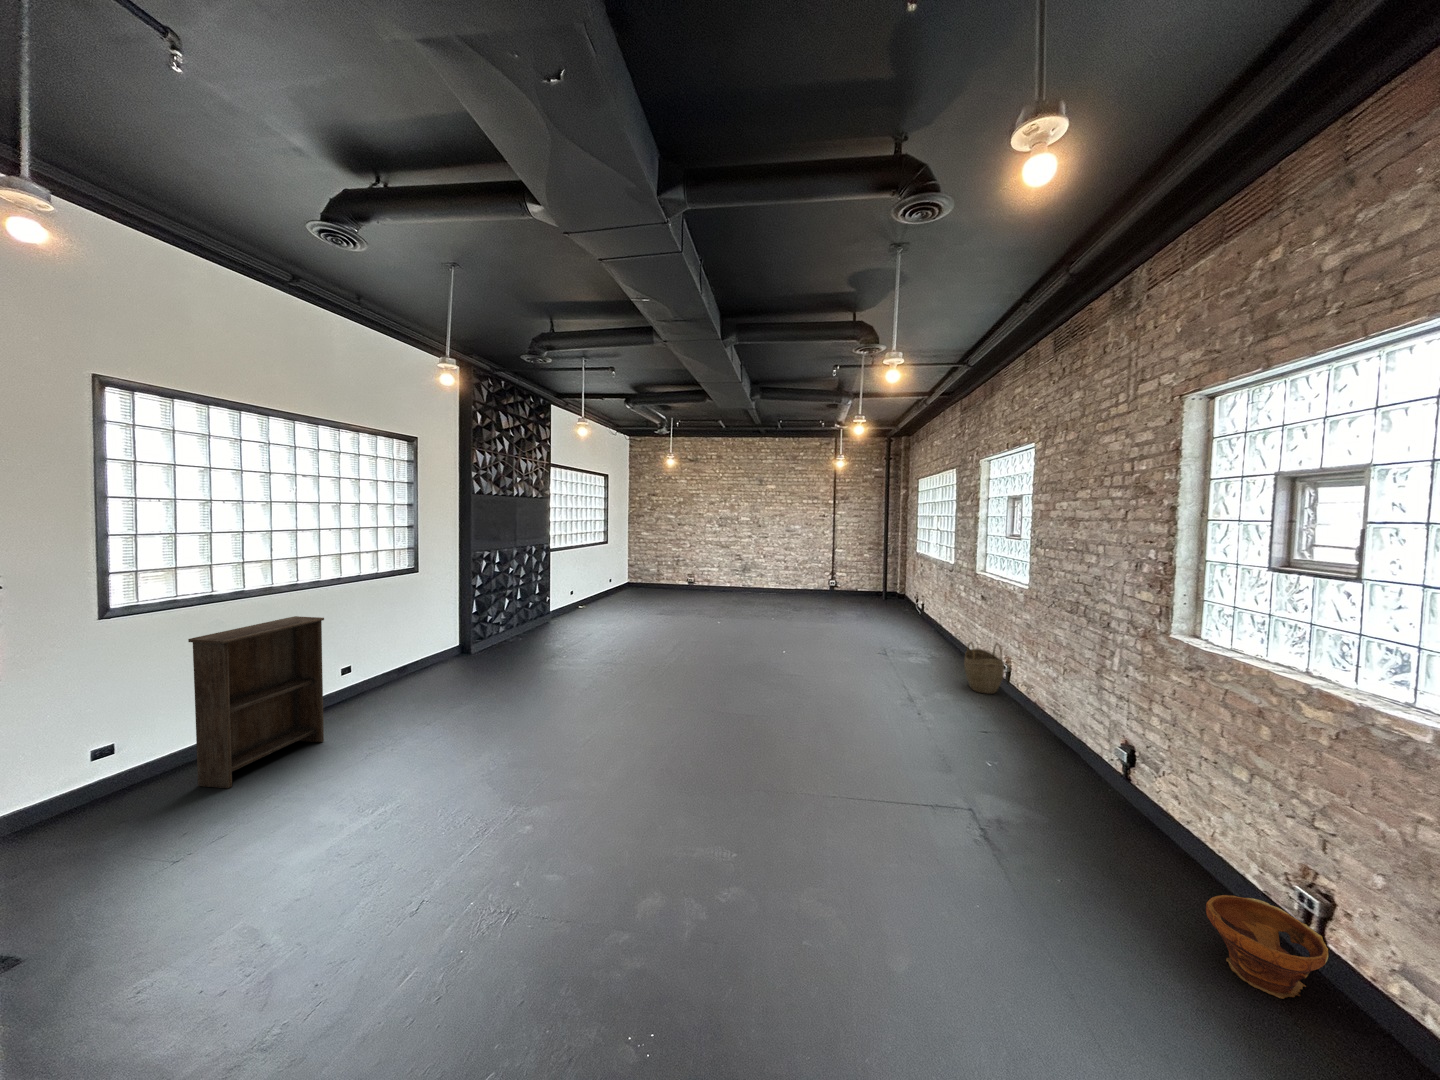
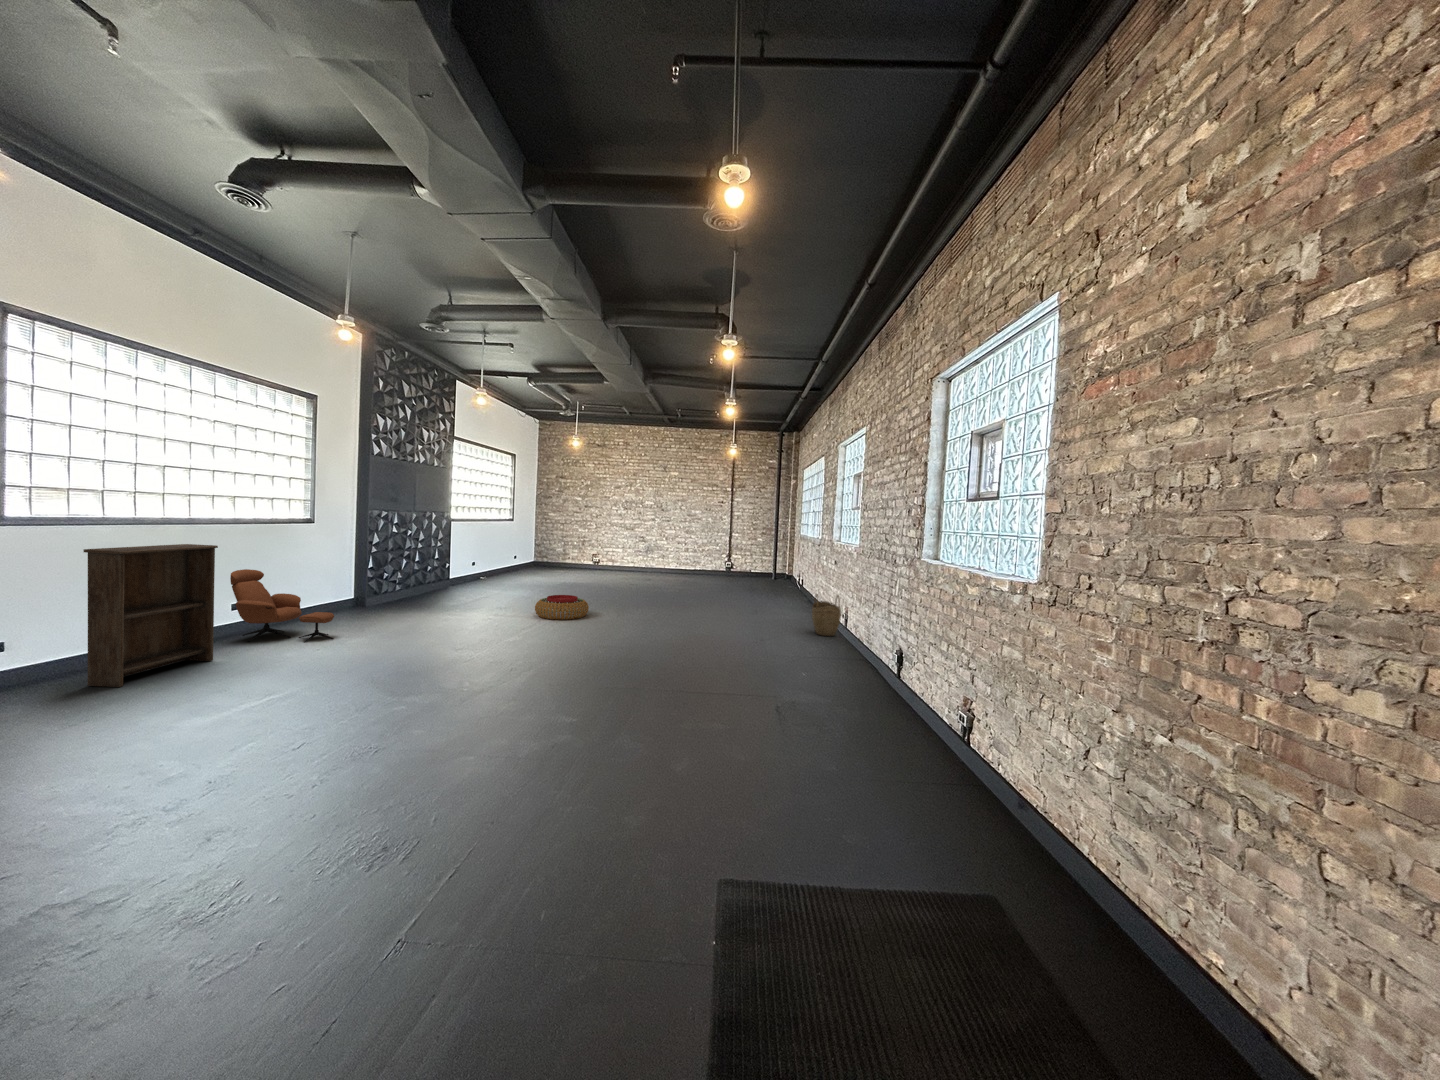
lounge chair: none [340,629,443,710] -> present [230,569,334,642]
pouf: none [644,638,701,669] -> present [535,595,589,620]
planter: present [1206,895,1328,999] -> none [892,713,953,766]

